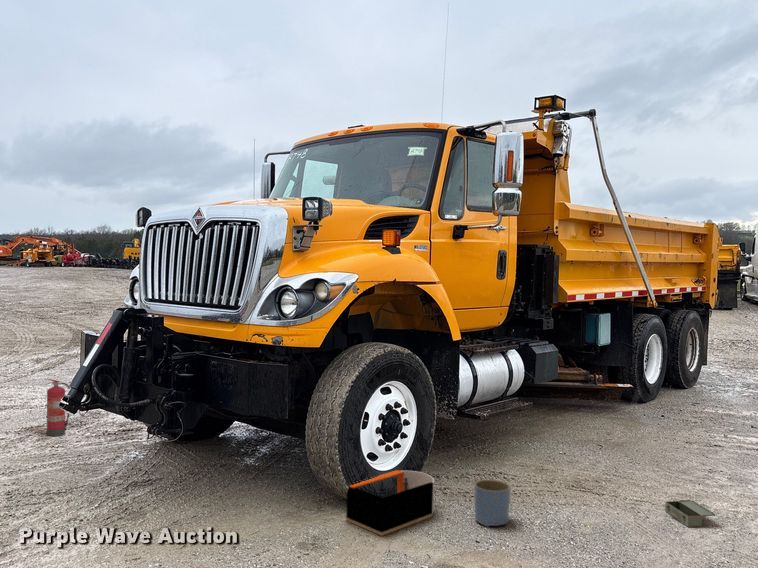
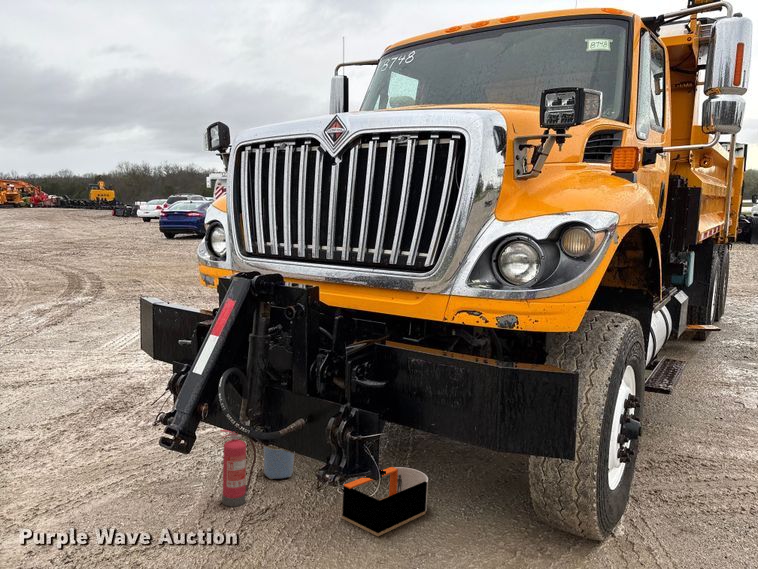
fire extinguisher: present [47,379,70,436] -> present [221,430,256,507]
planter: present [475,480,510,527] -> present [264,446,294,479]
toolbox: present [665,500,715,527] -> none [647,497,696,526]

